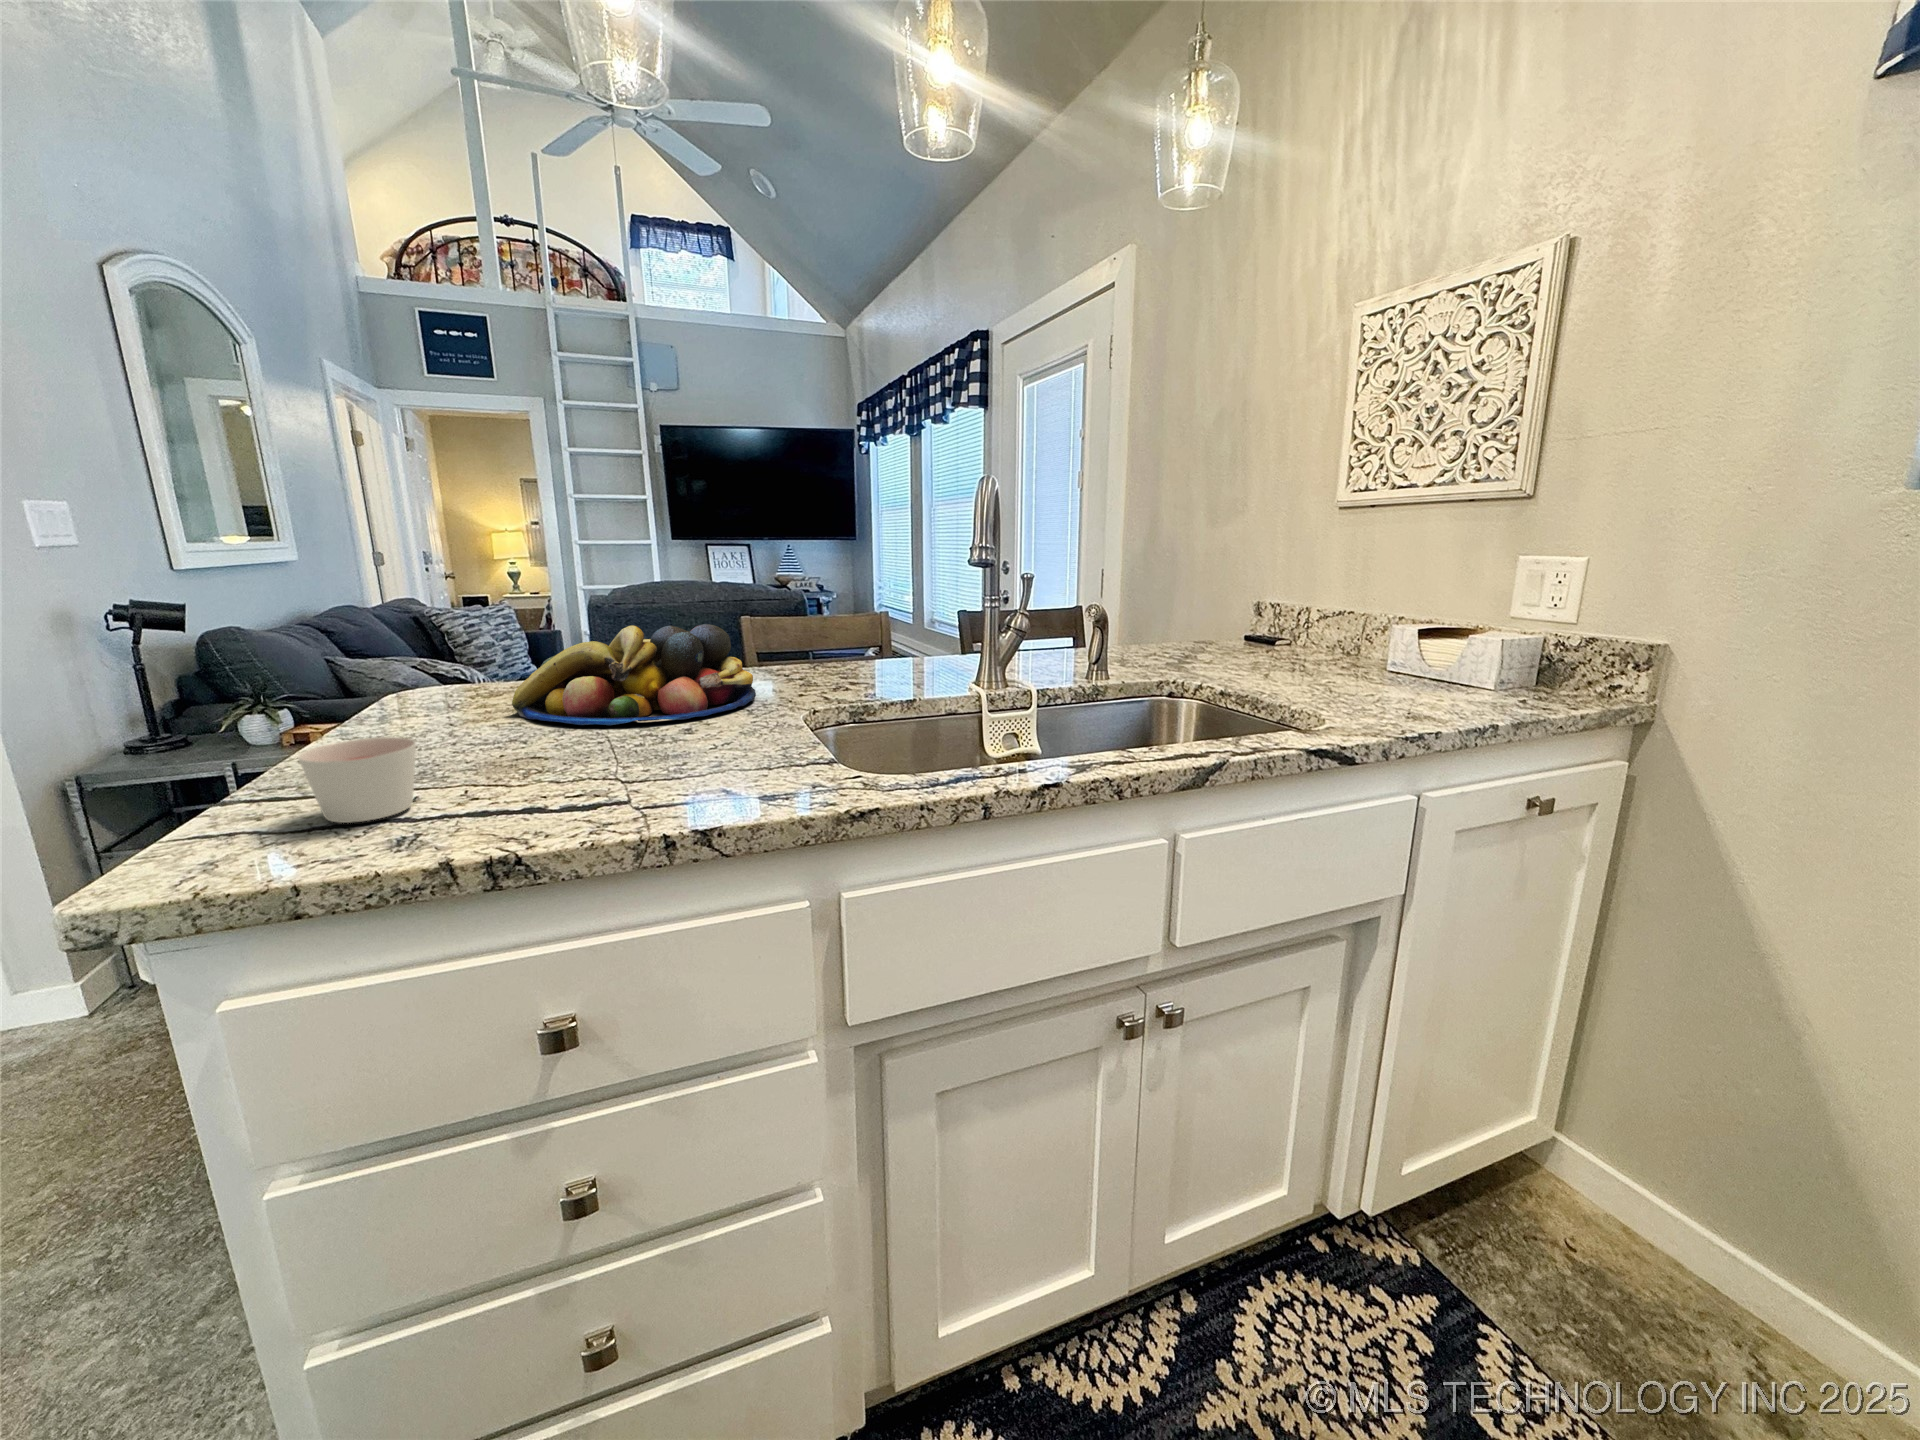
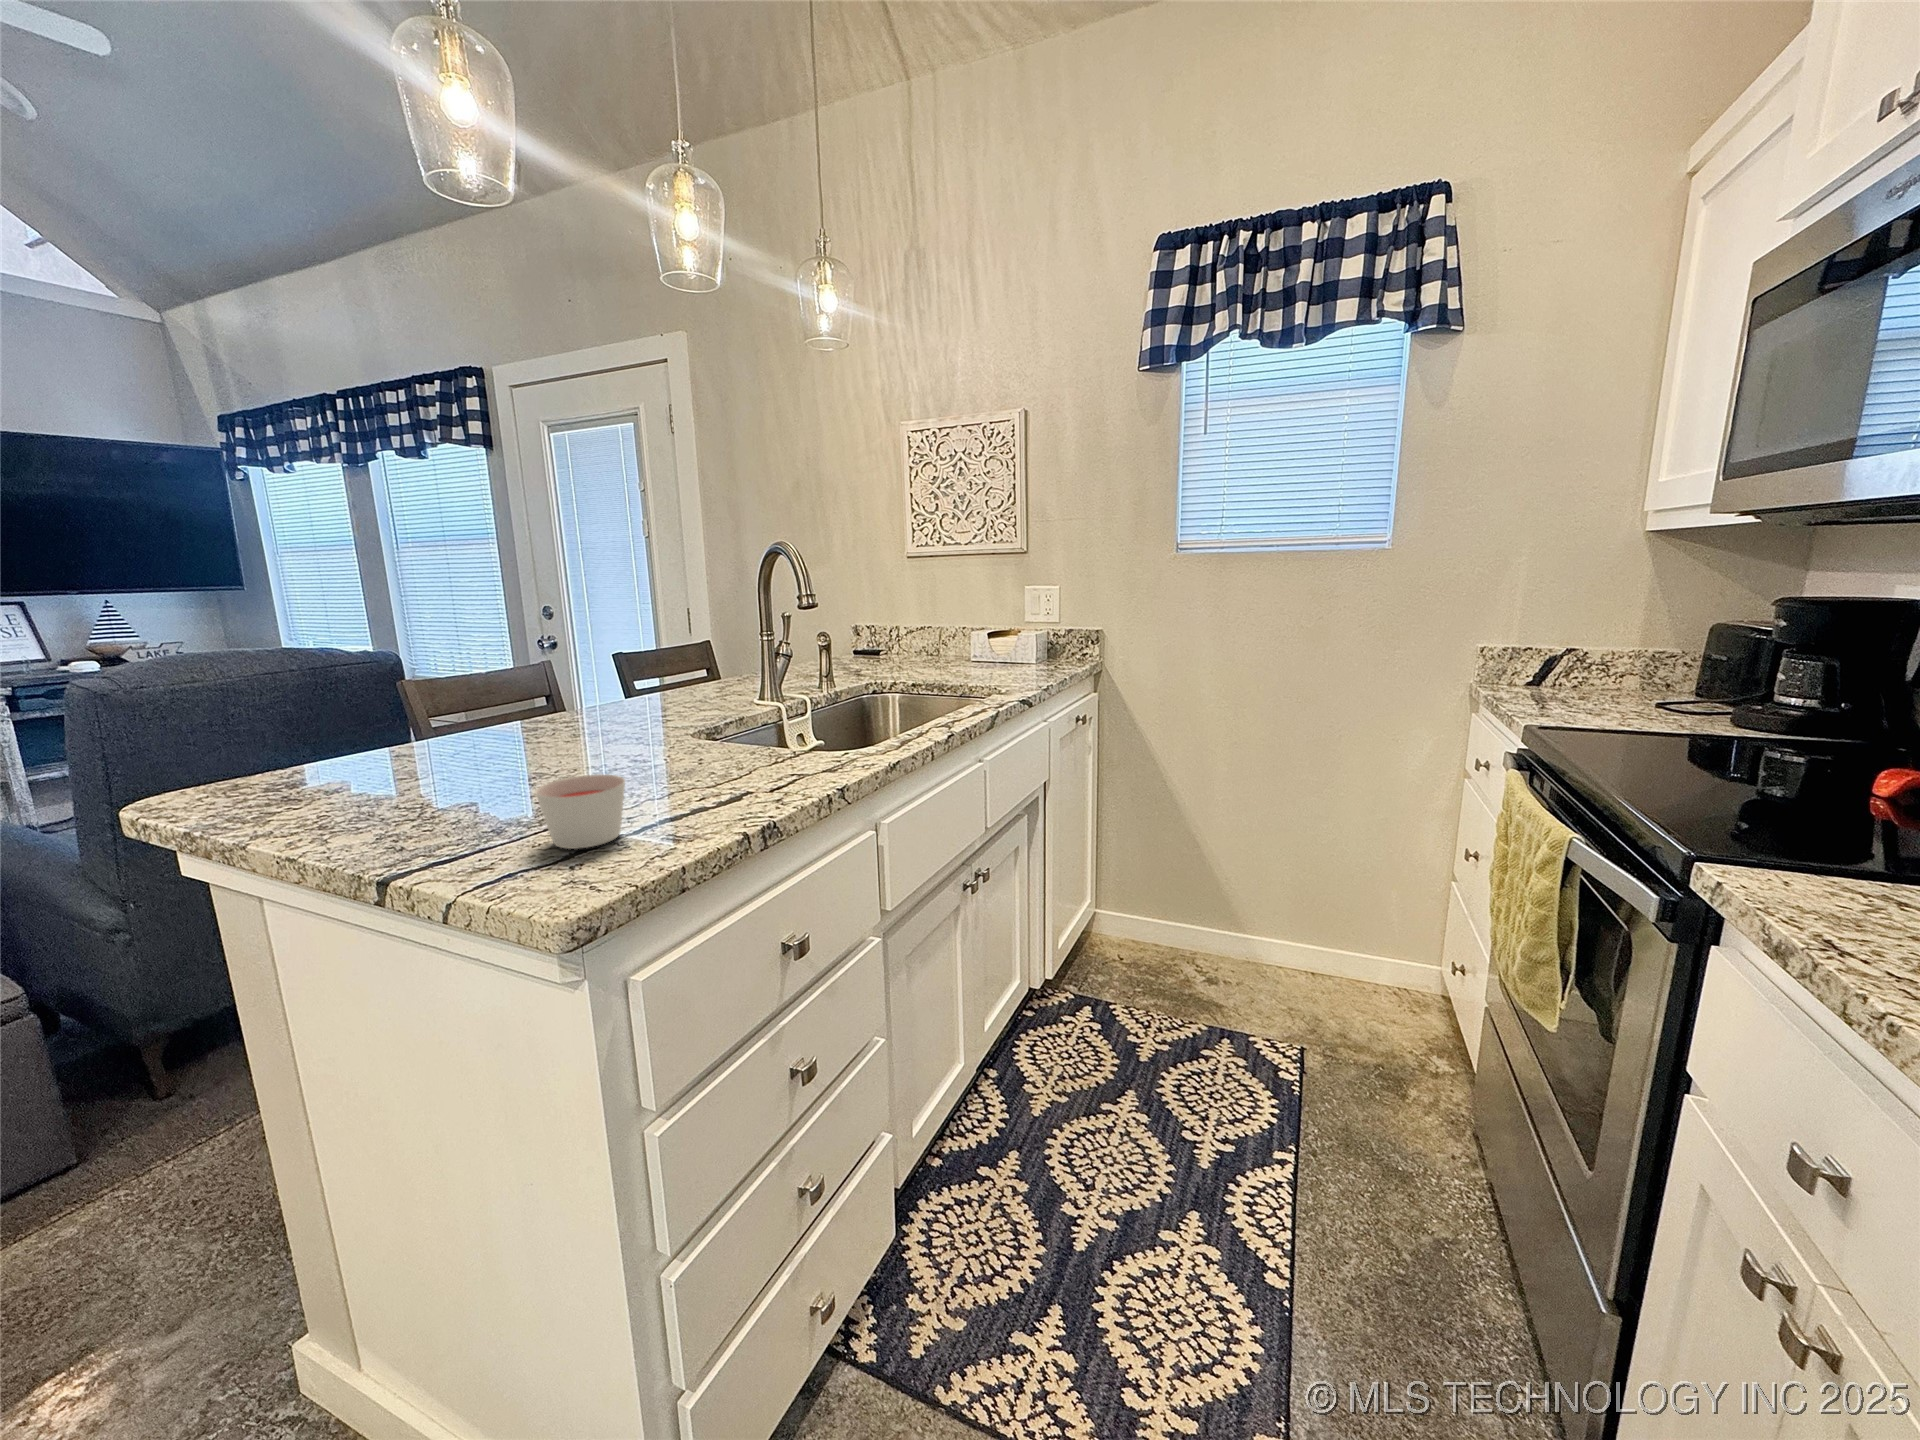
fruit bowl: present [512,624,756,725] -> none [383,673,635,783]

